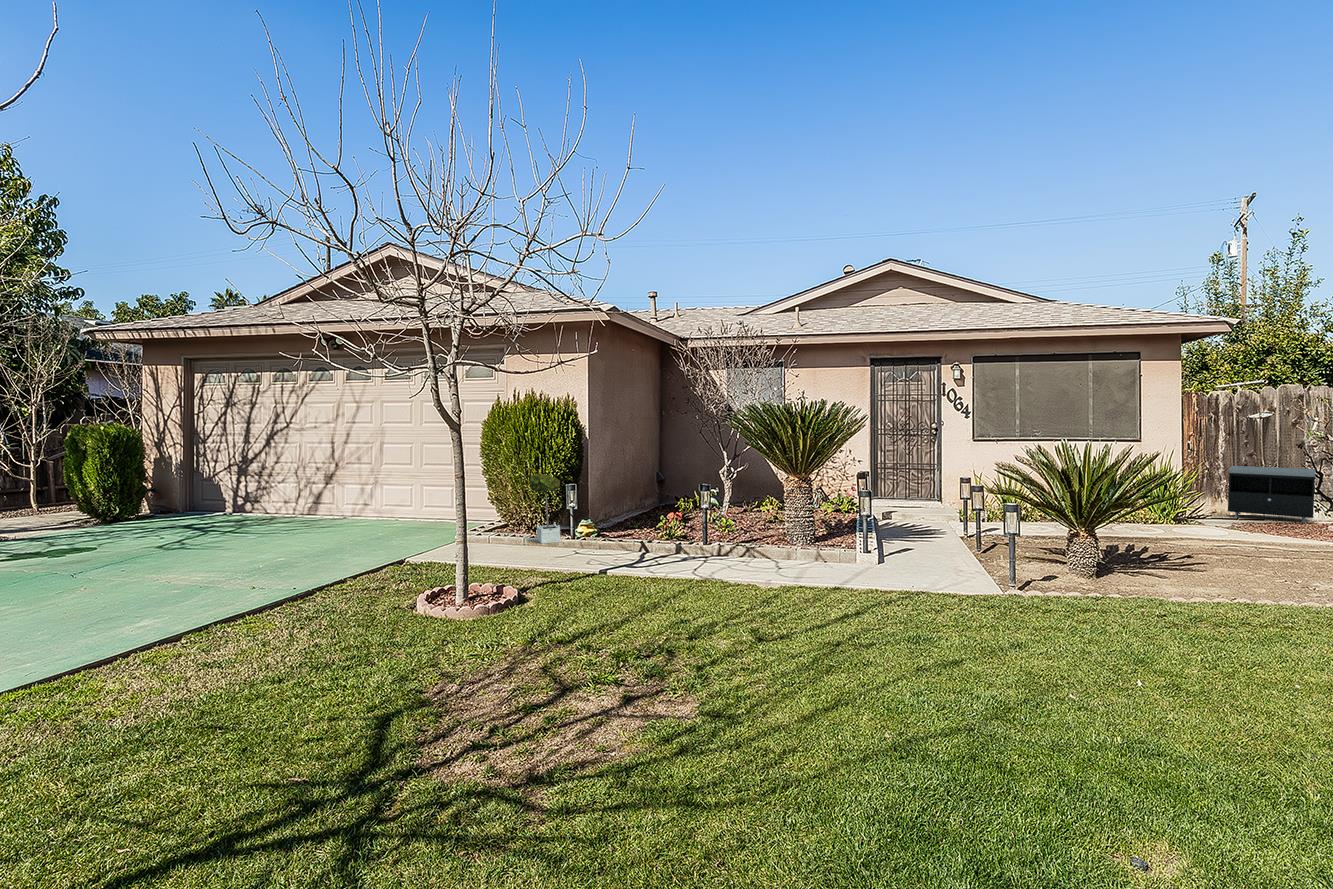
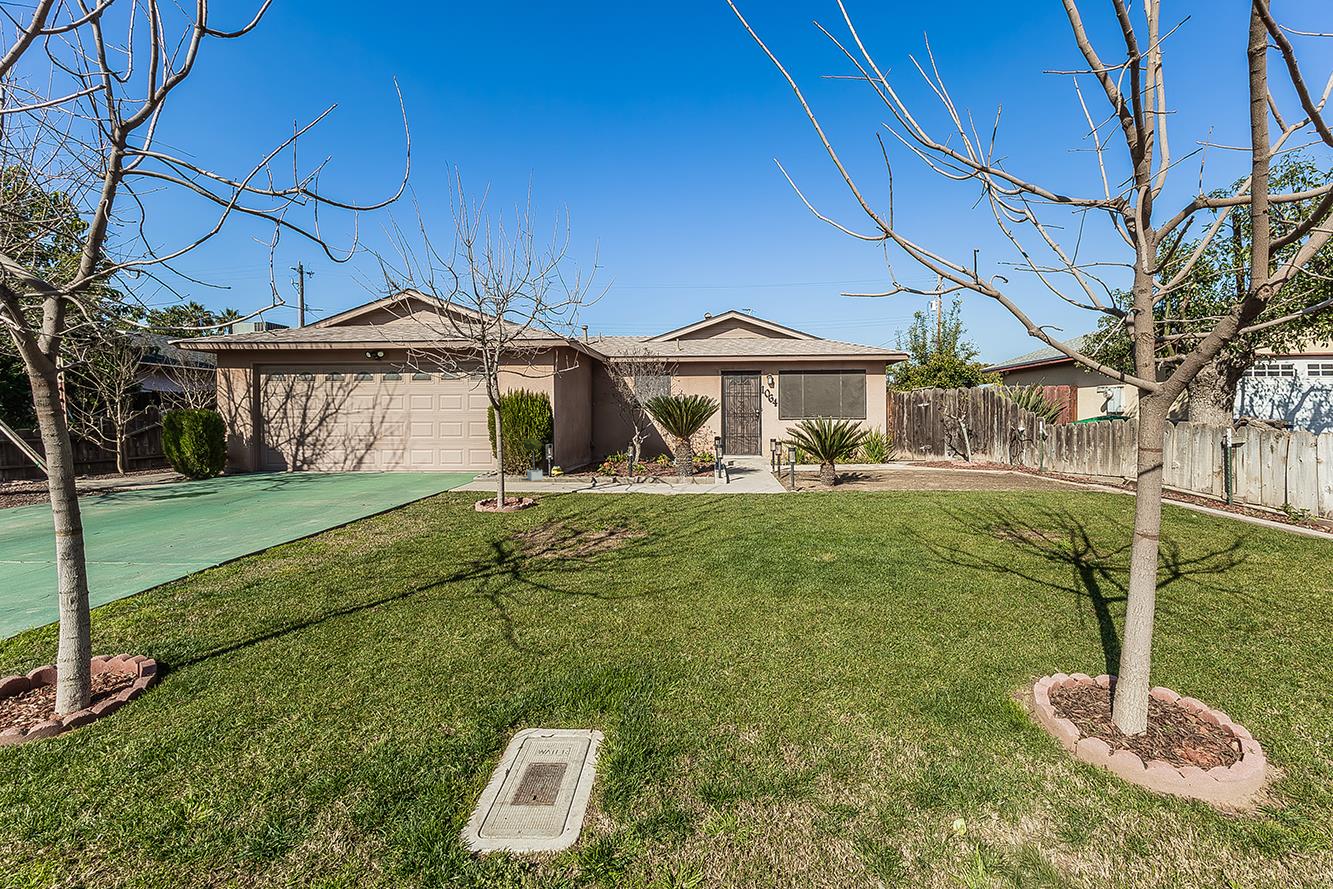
storage bench: present [1228,466,1315,522] -> none [908,433,949,462]

